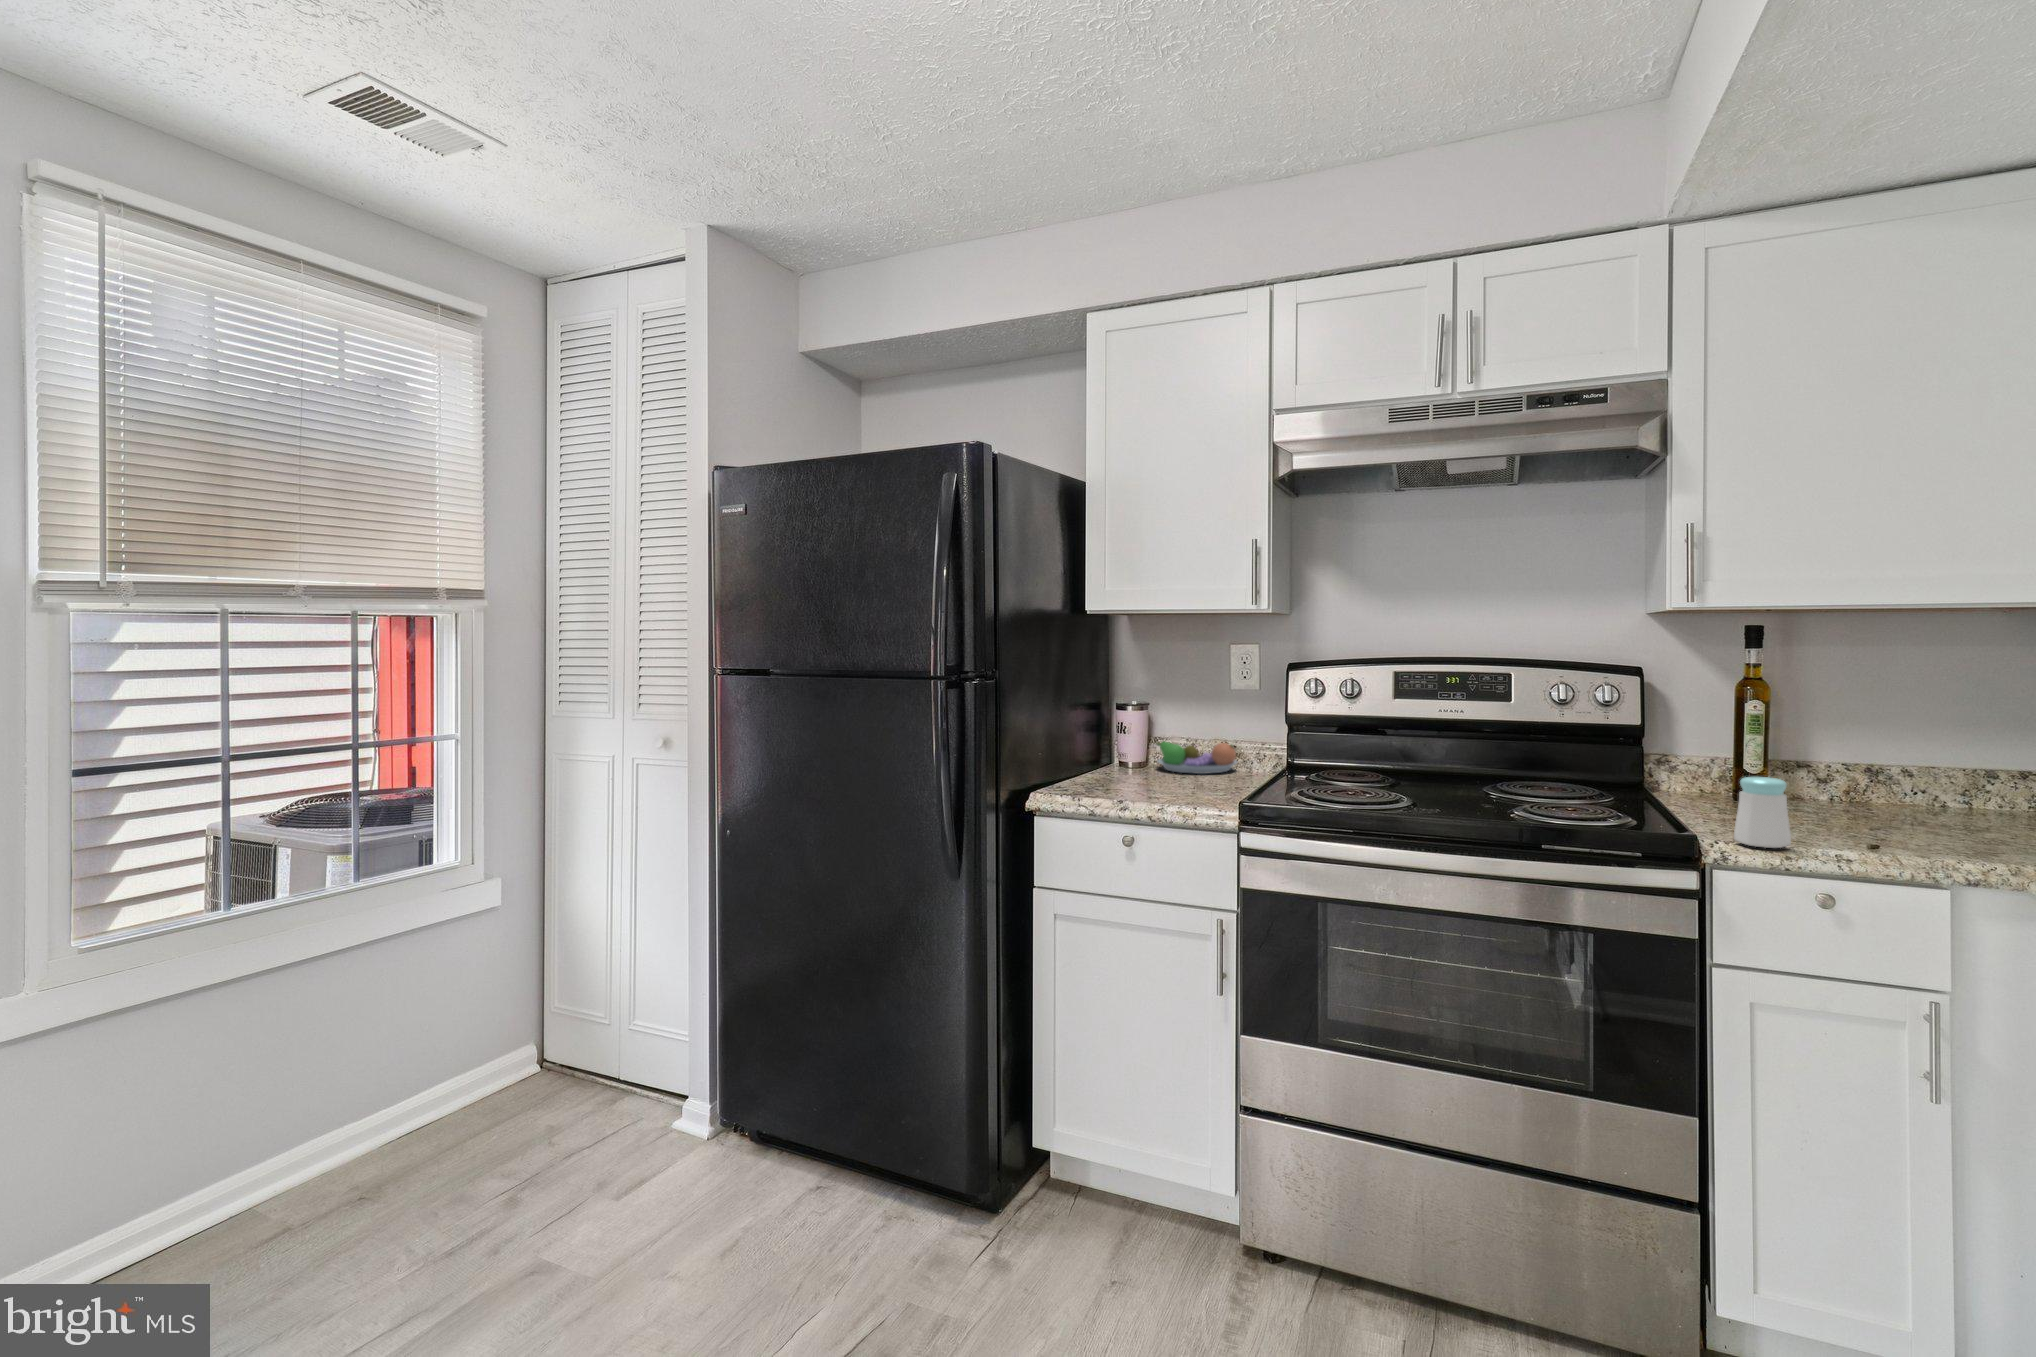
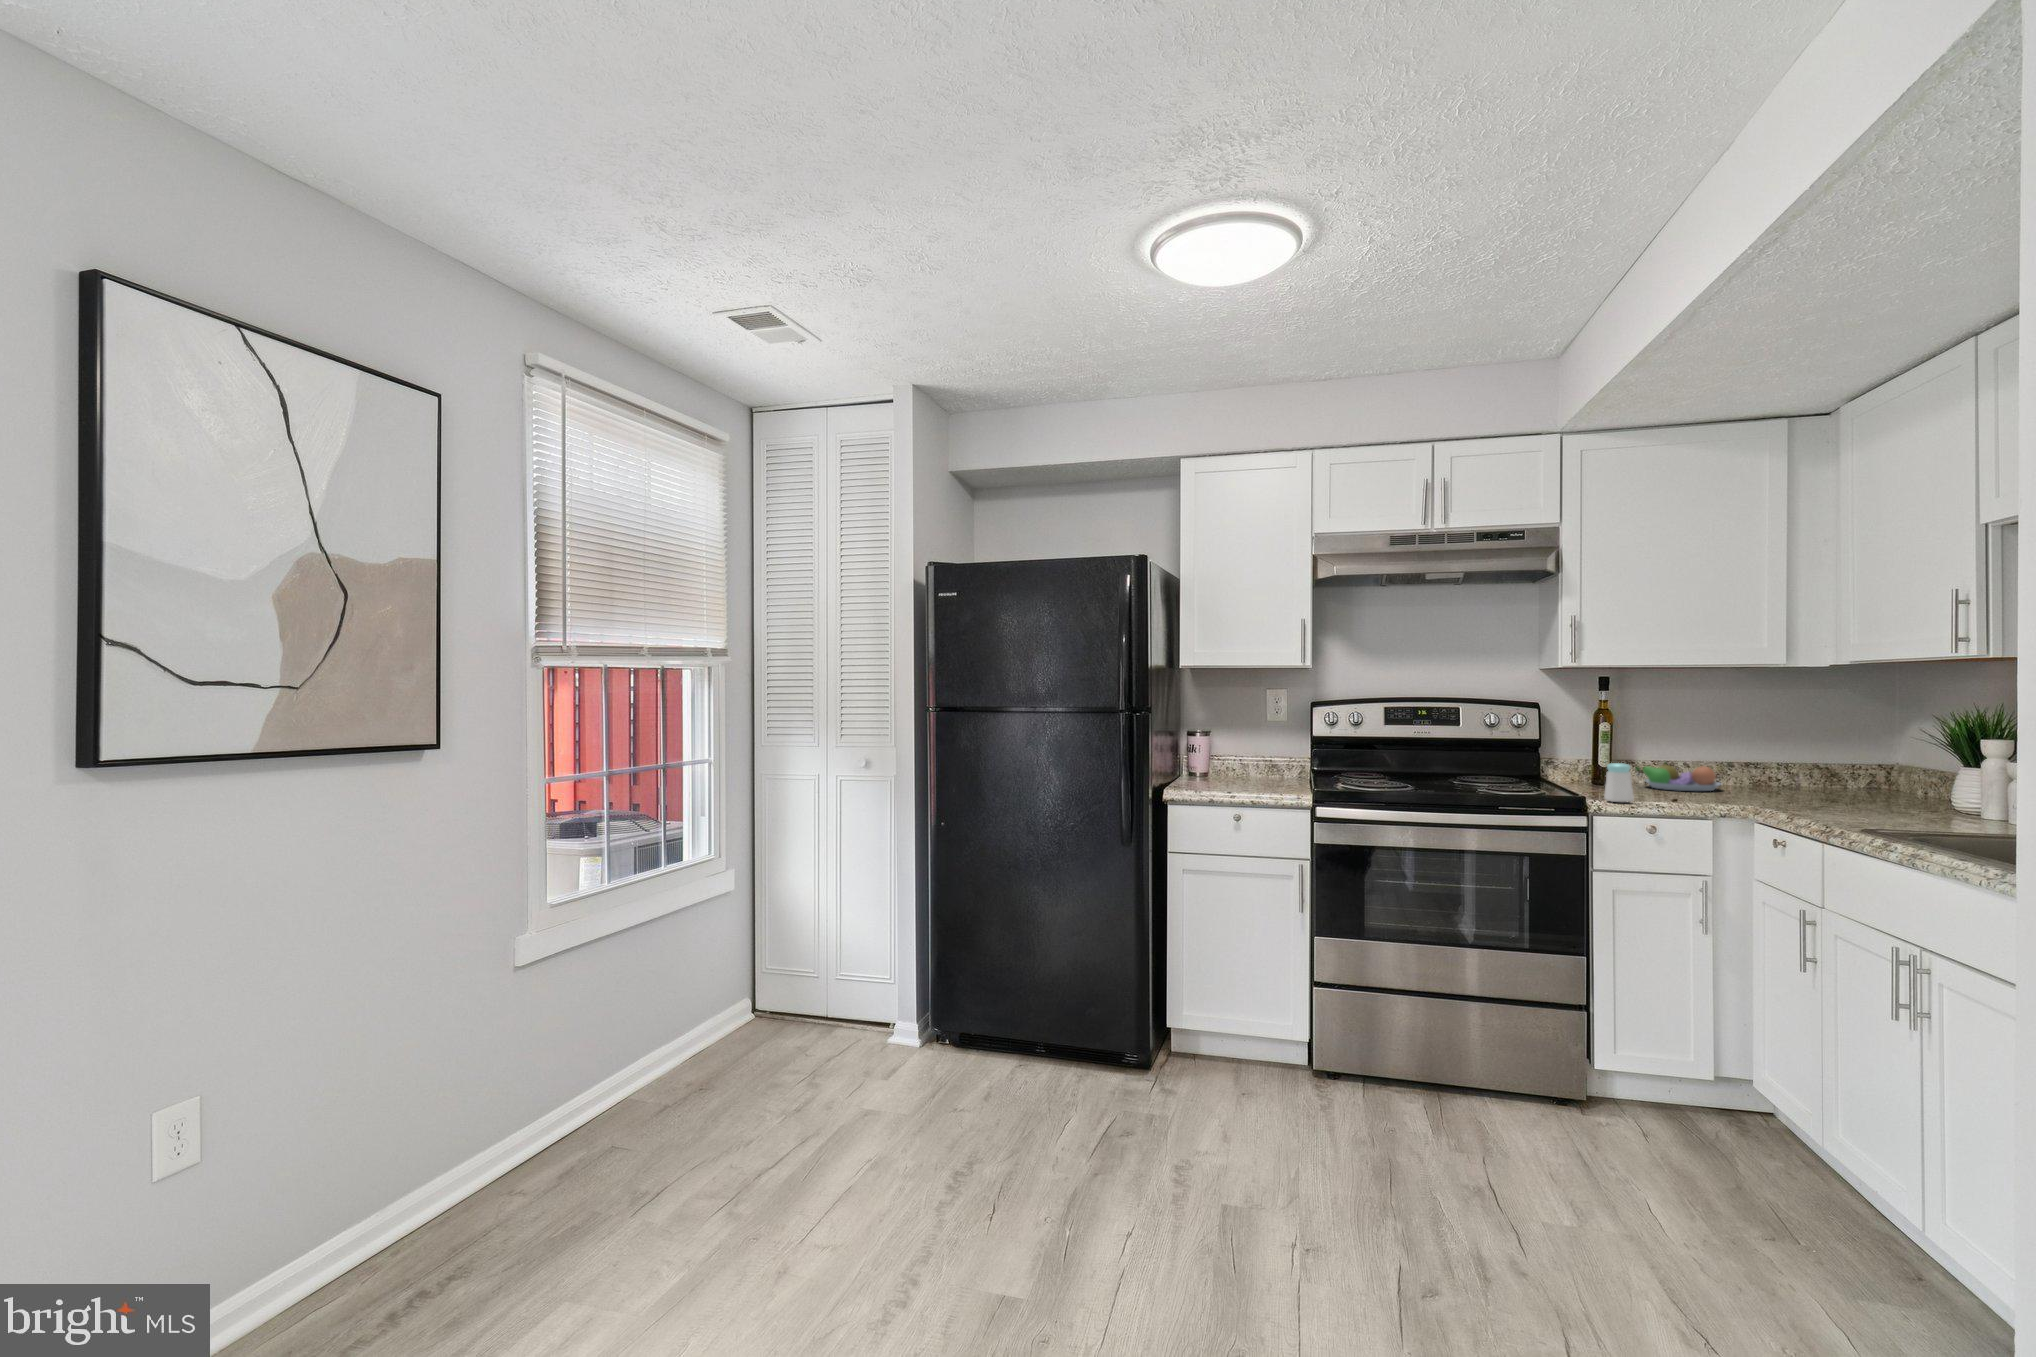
fruit bowl: present [1157,741,1237,774] -> present [1635,763,1721,791]

